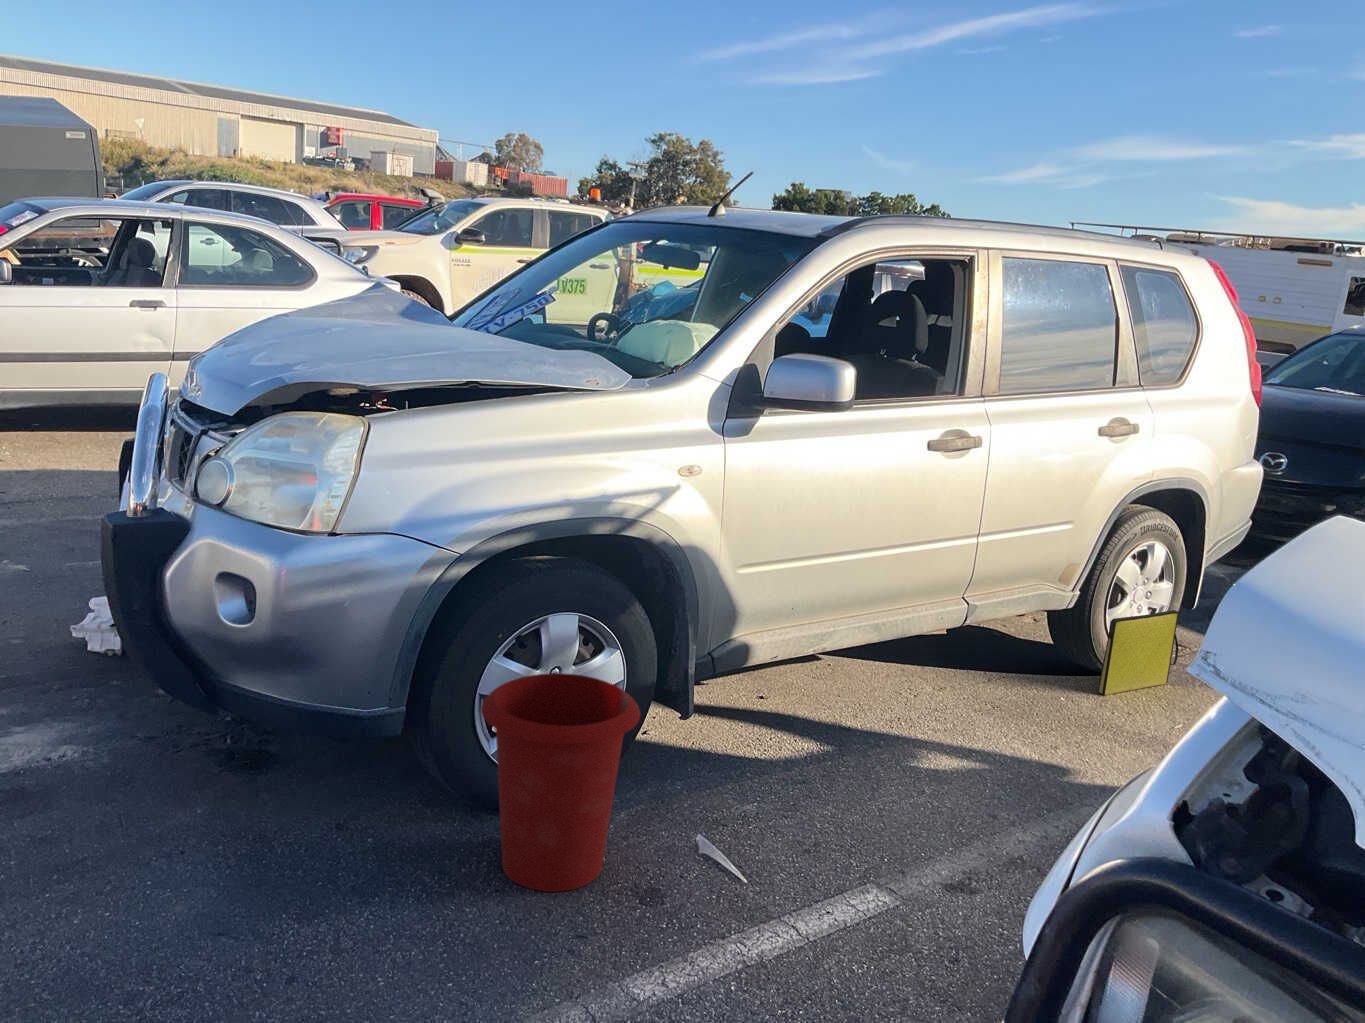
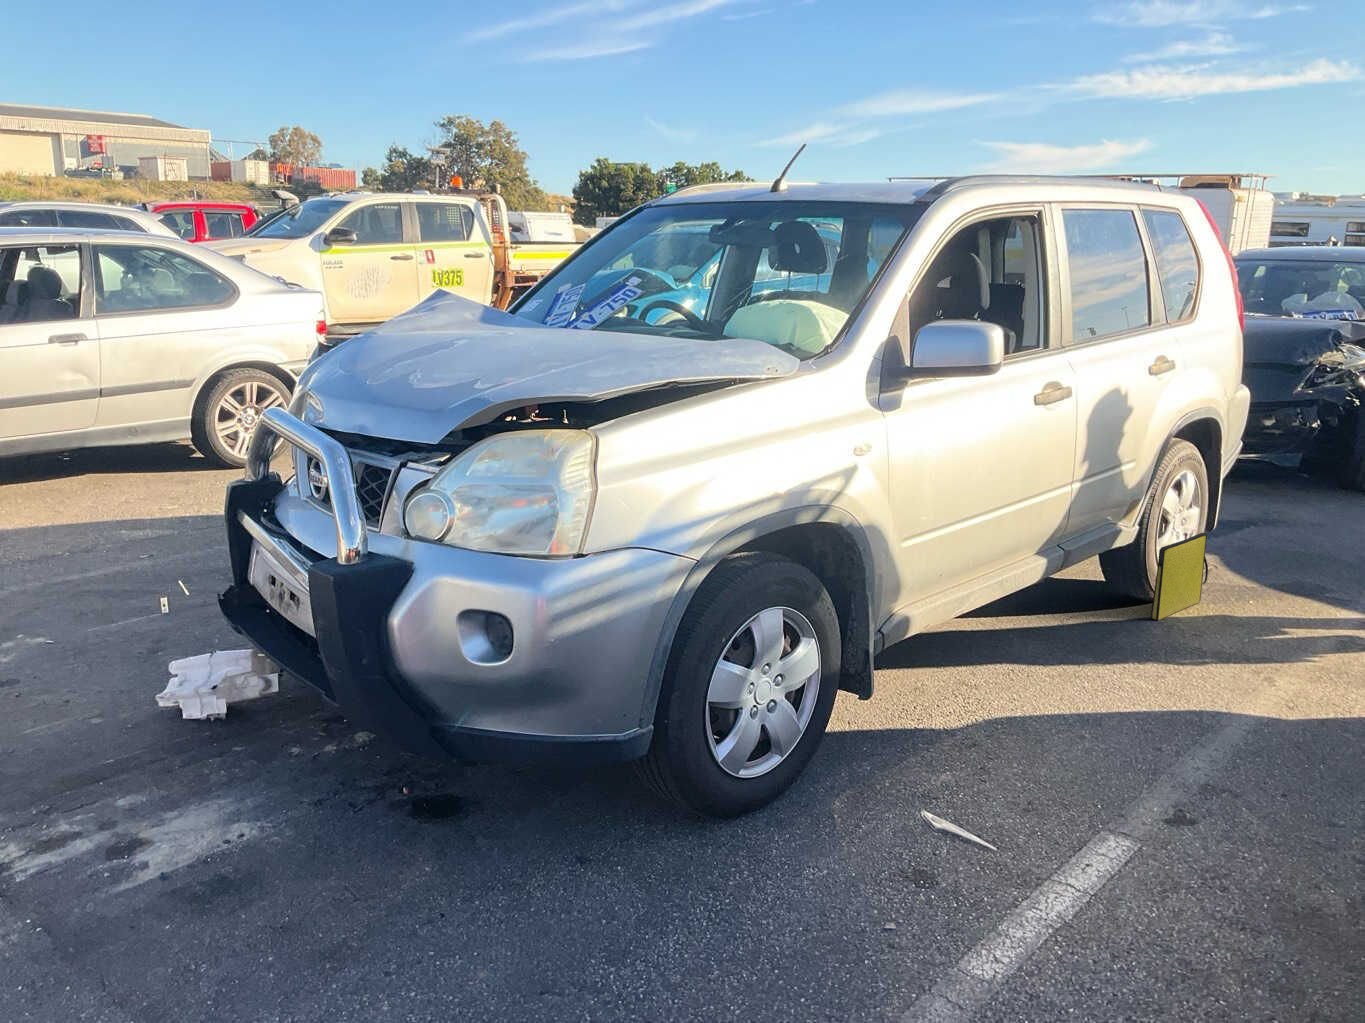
waste bin: present [481,673,640,892] -> none [735,668,898,891]

